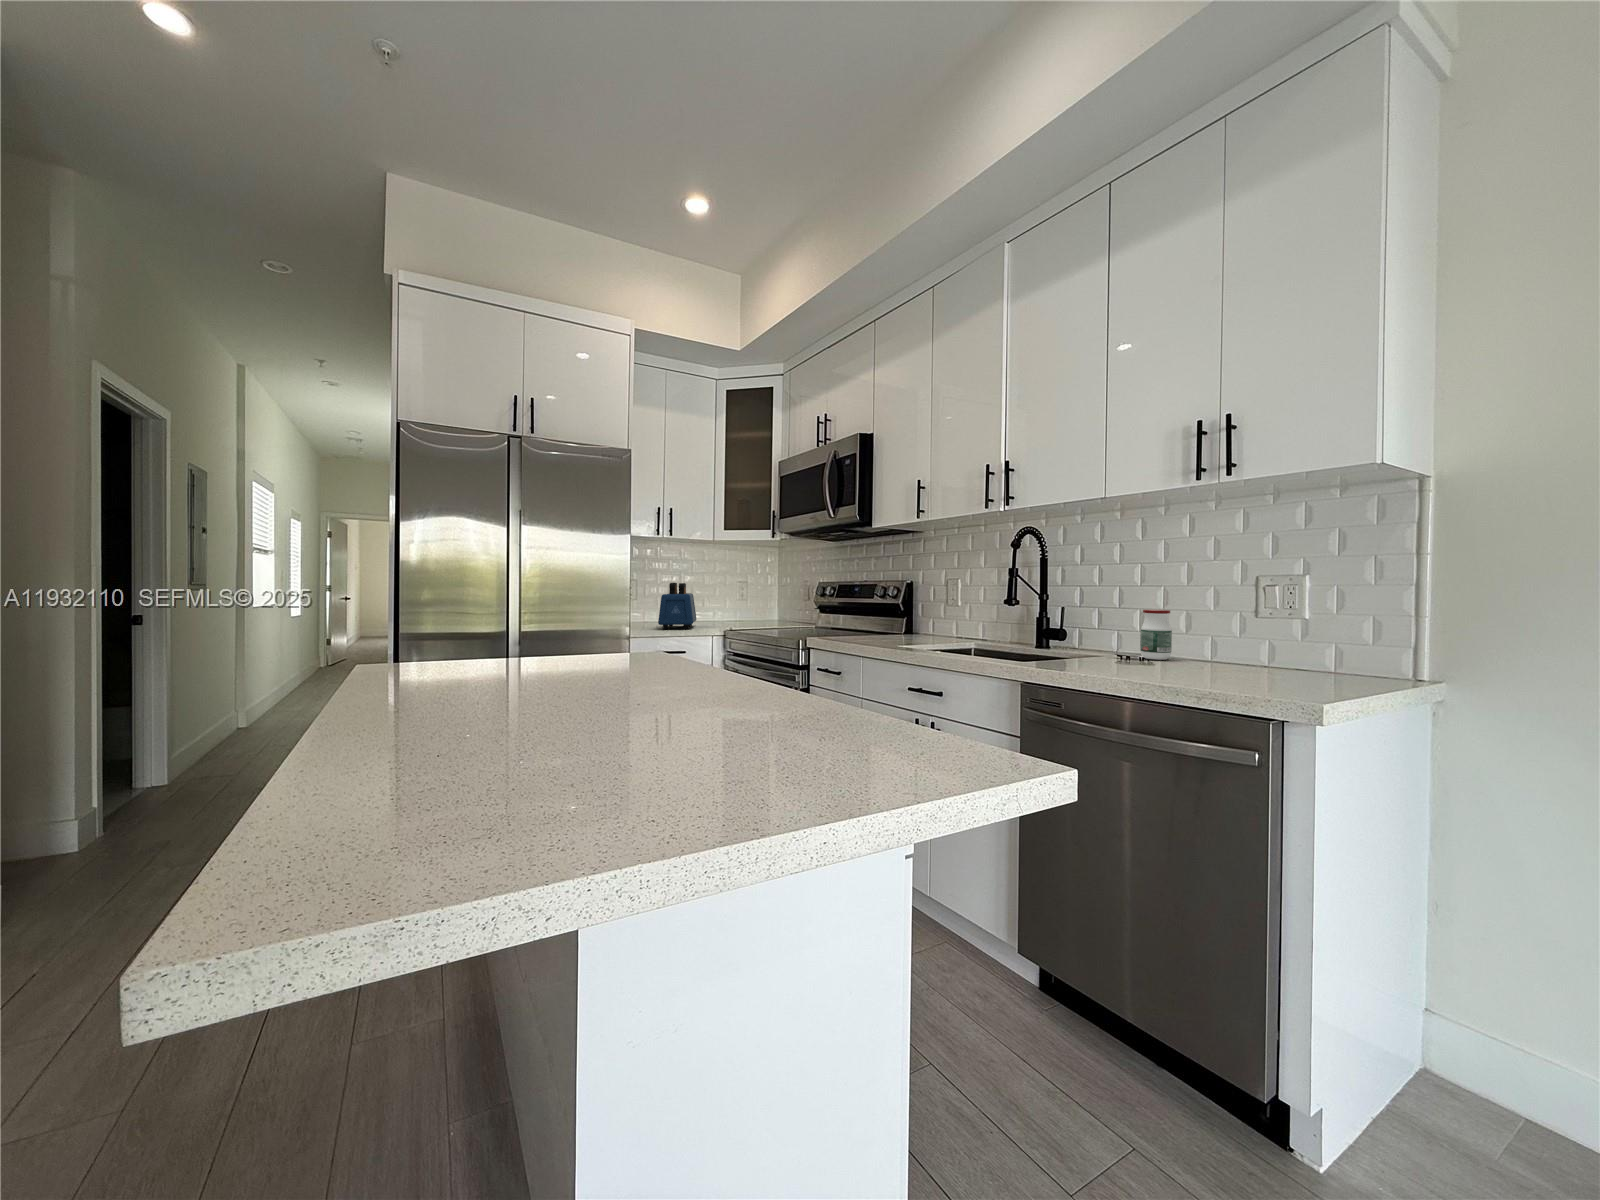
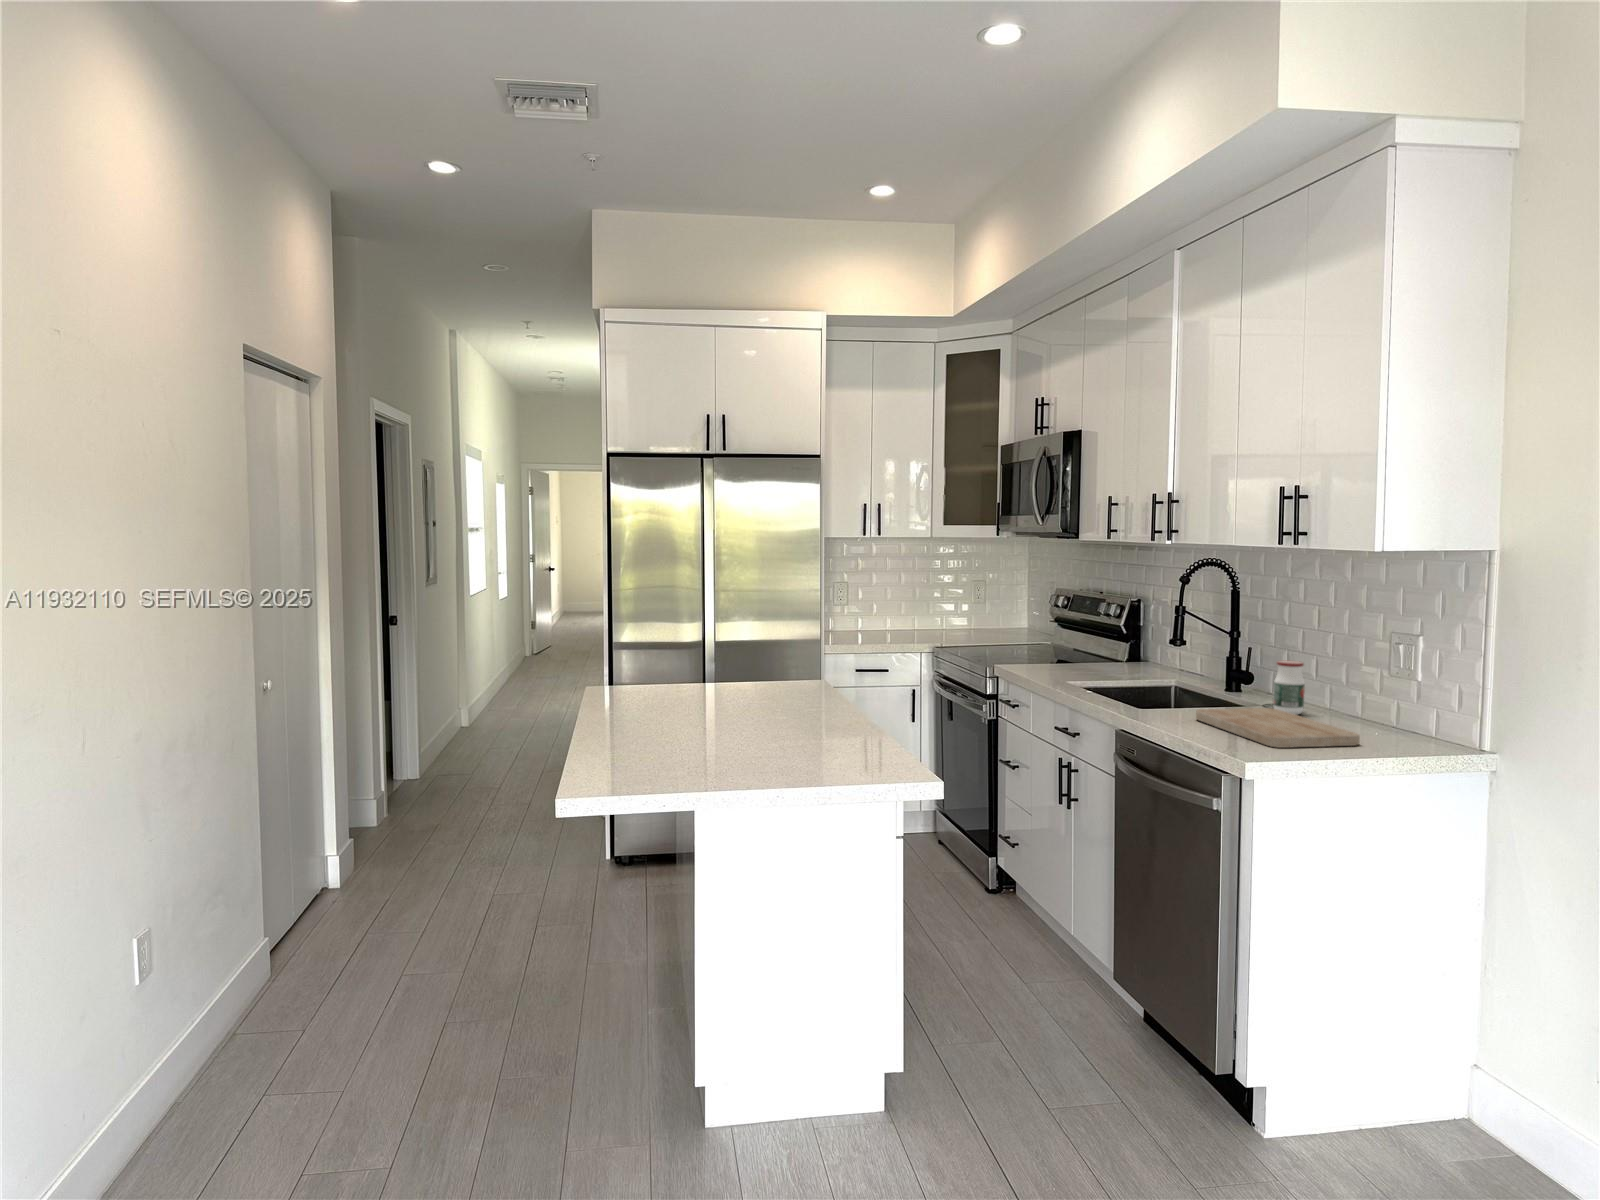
toaster: present [658,583,696,630] -> none [855,589,905,644]
cutting board: none [1118,654,1340,692] -> present [1196,708,1360,748]

